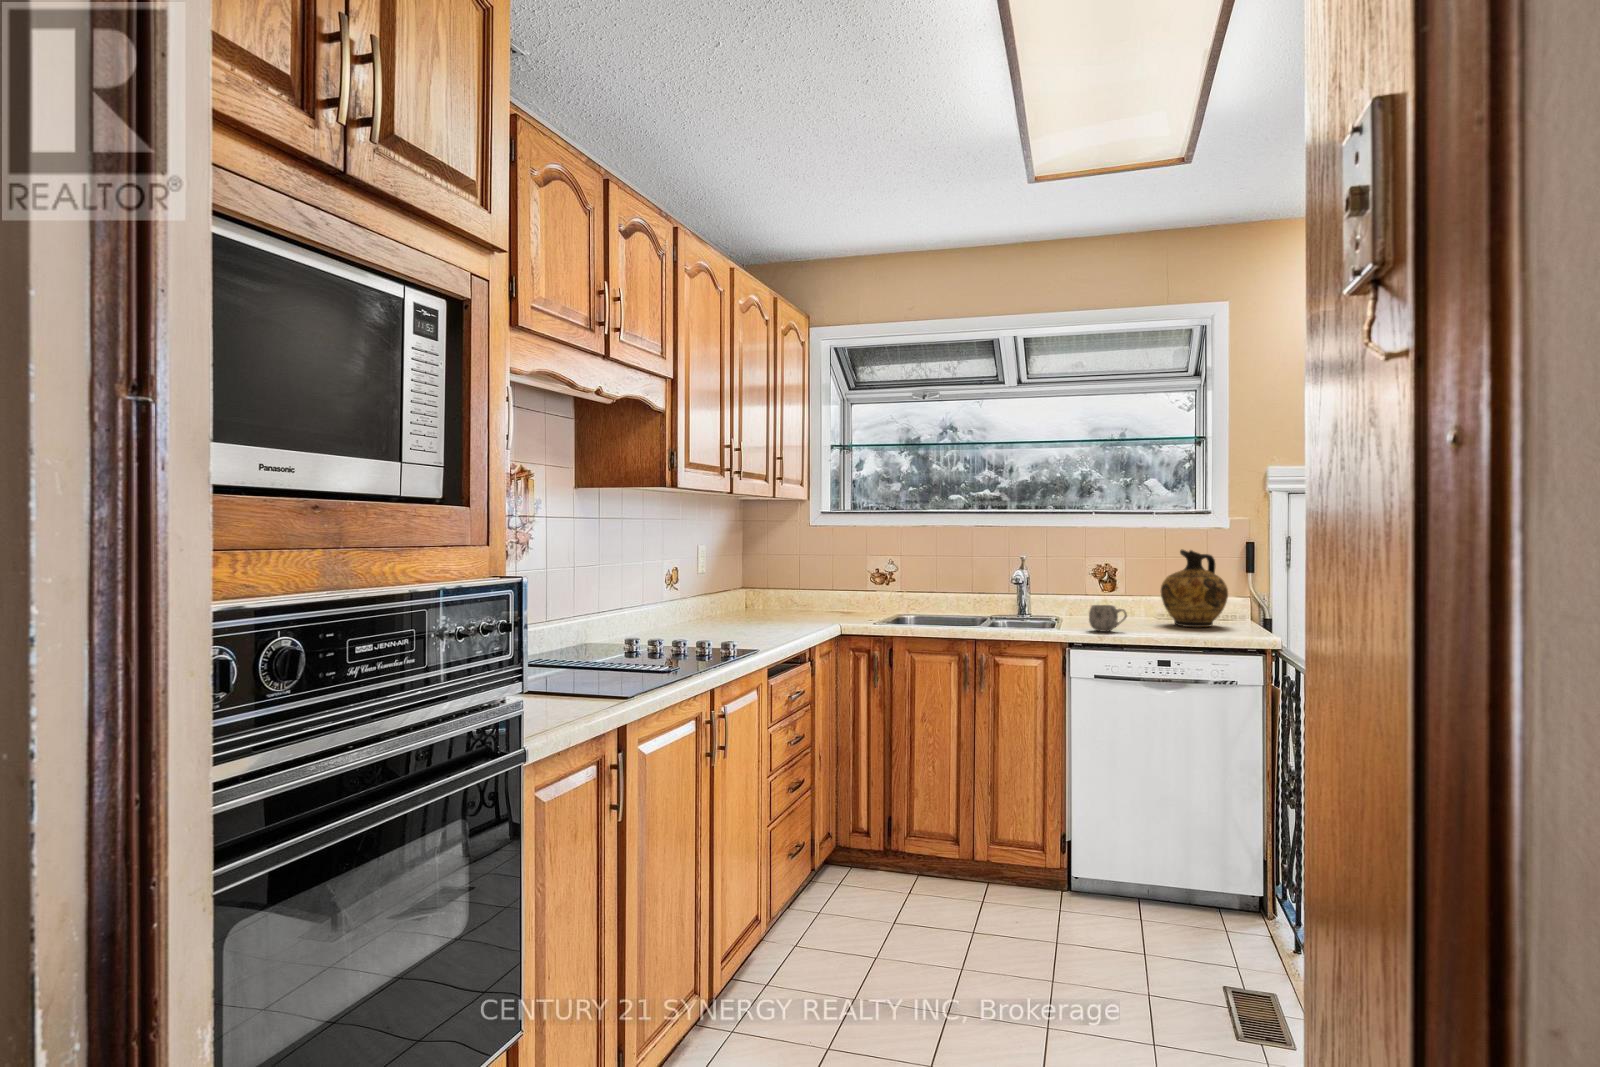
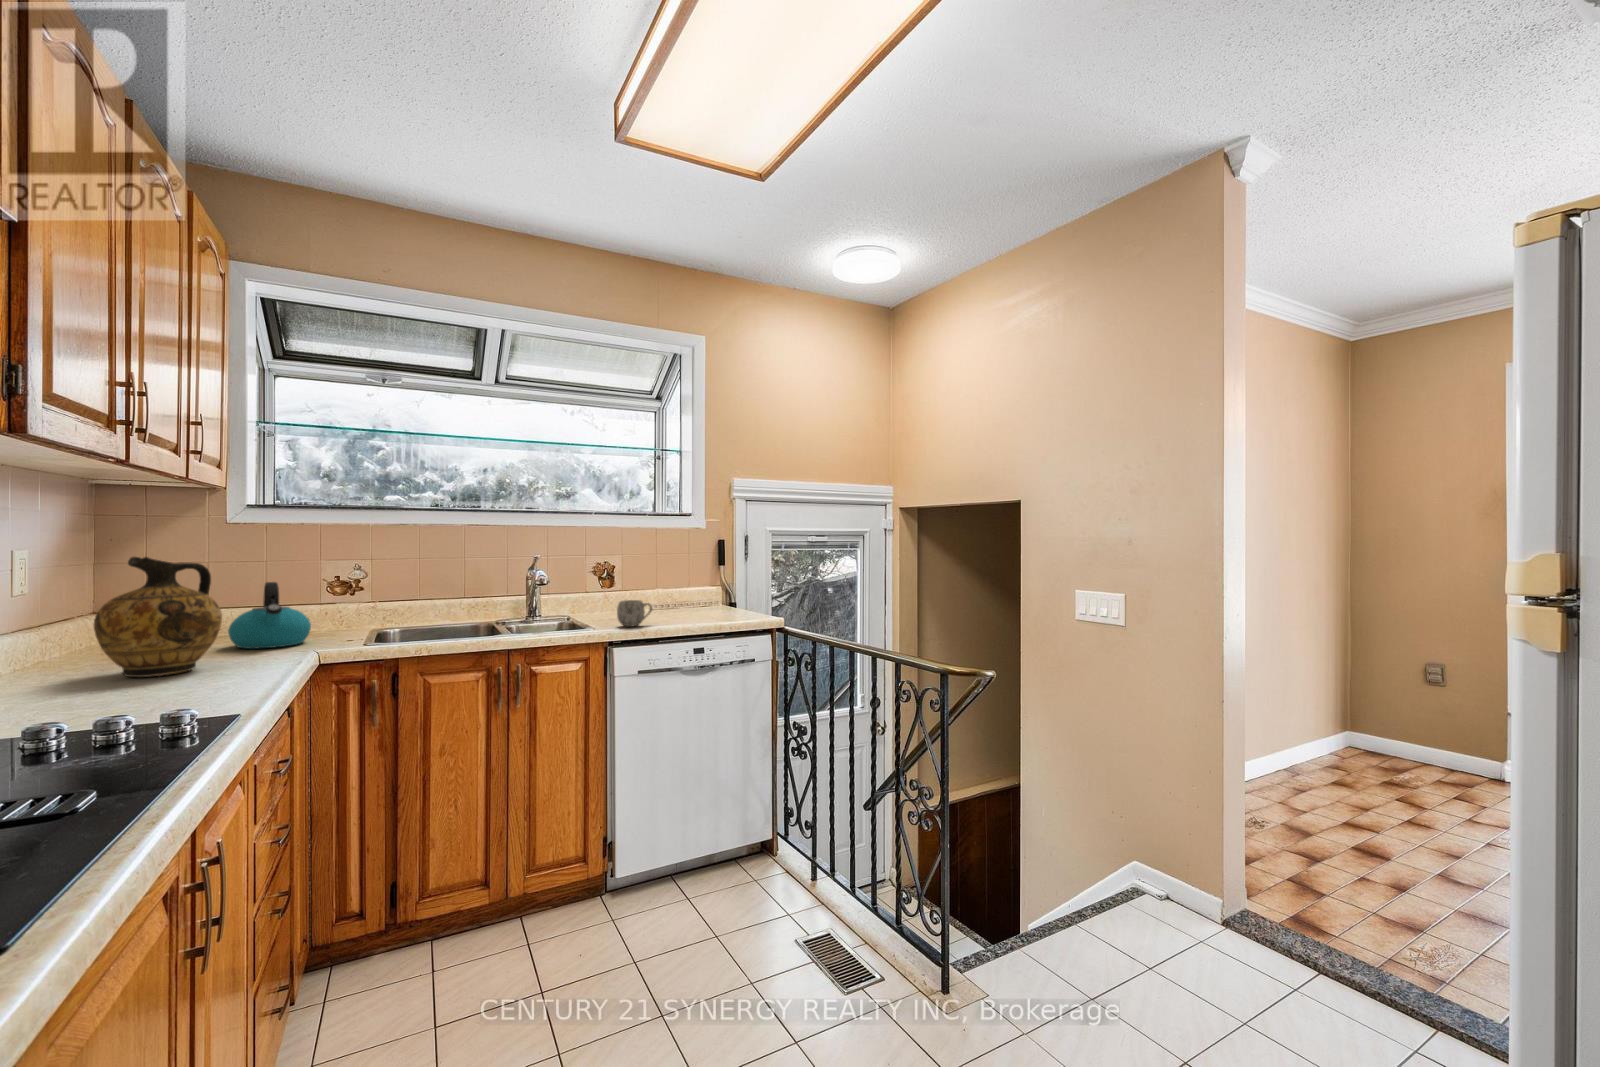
ceramic jug: present [1161,550,1228,627] -> present [94,557,222,677]
kettle: none [799,572,848,620] -> present [228,582,311,649]

